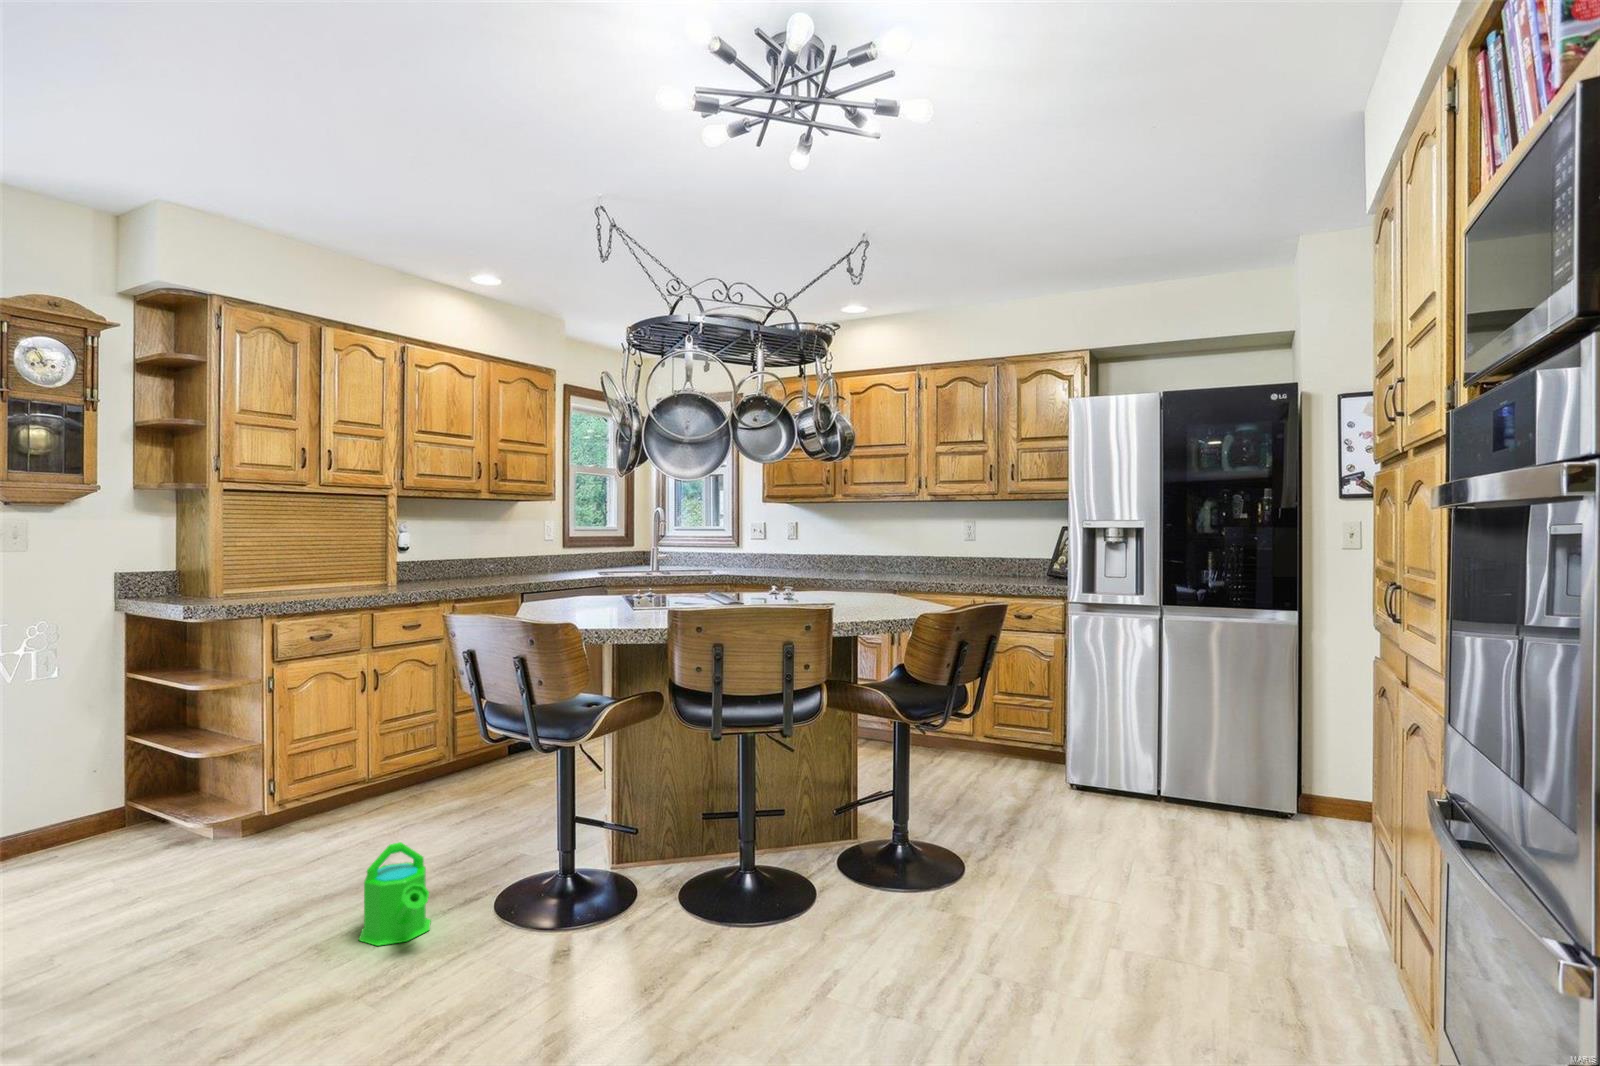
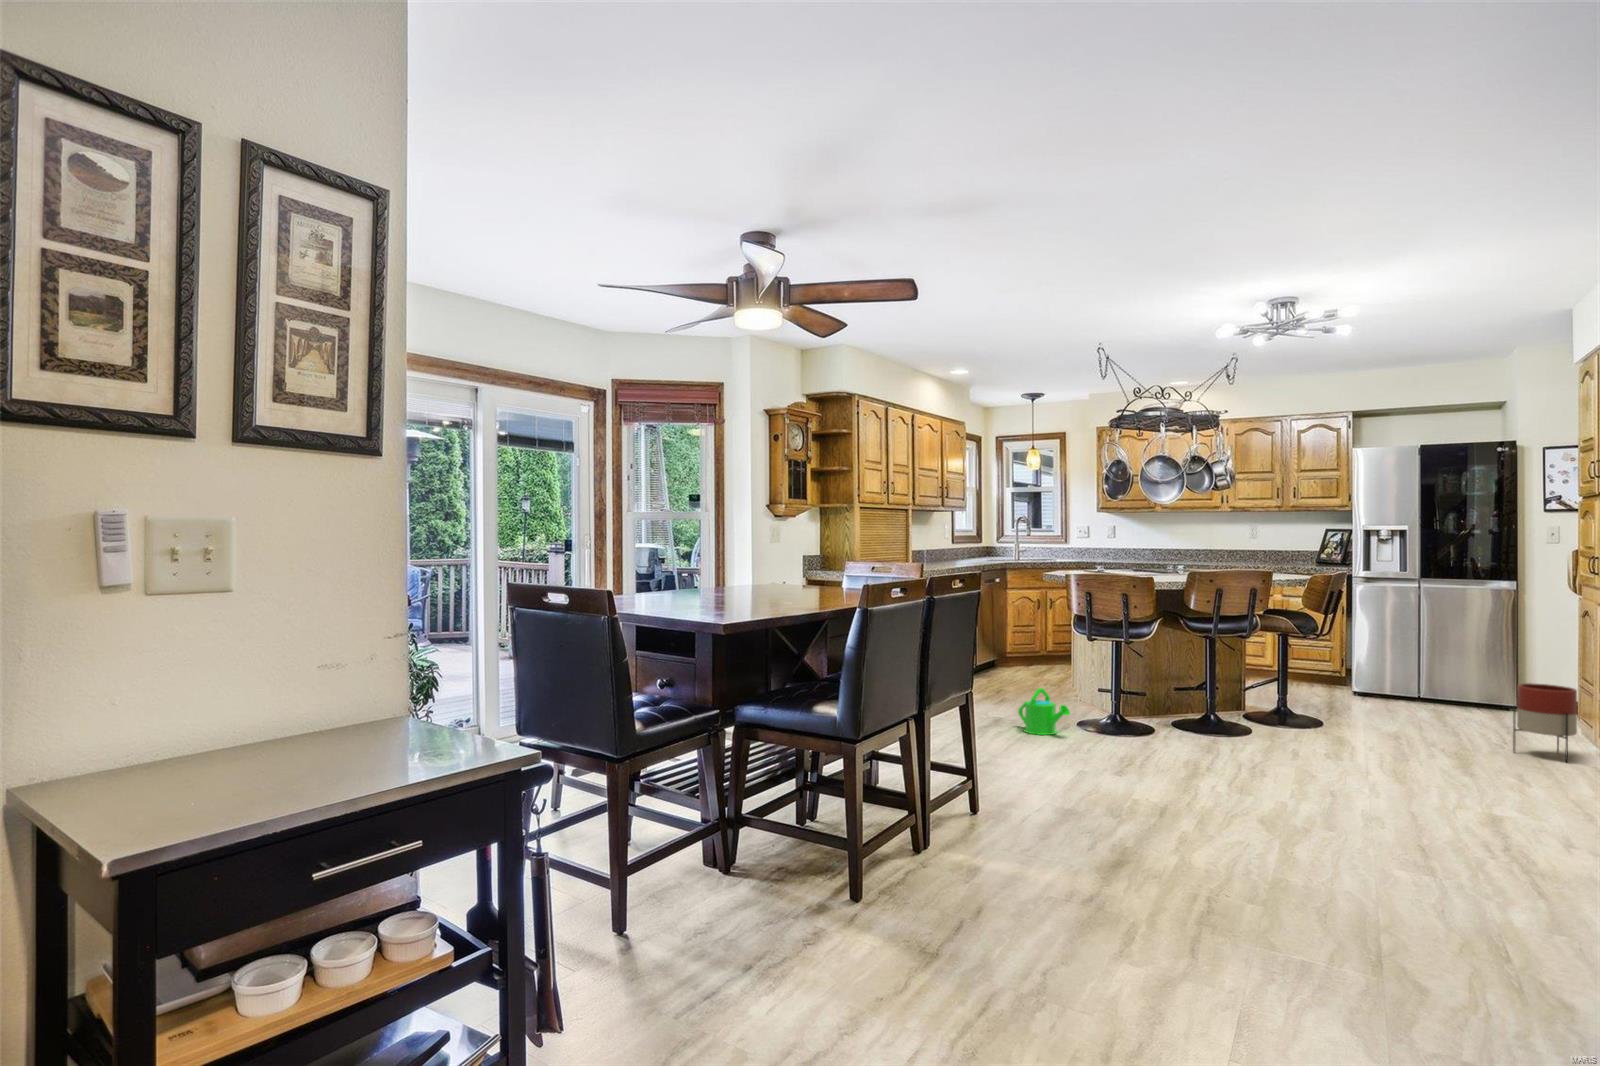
planter: none [1262,822,1374,1000] -> present [1513,683,1577,762]

